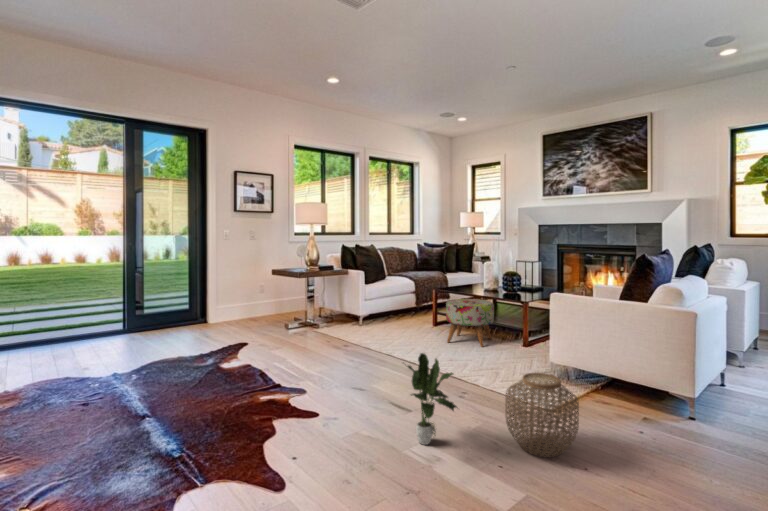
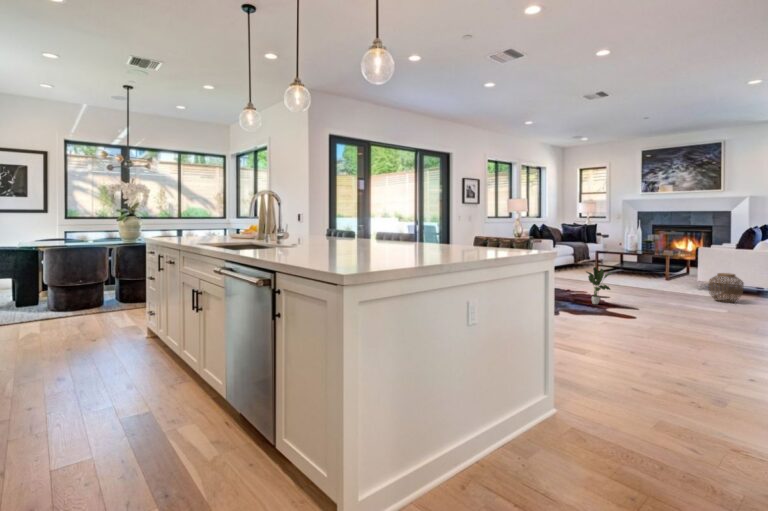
ottoman: present [446,299,494,347] -> none [617,256,648,281]
potted plant: present [407,353,457,445] -> present [587,267,612,304]

